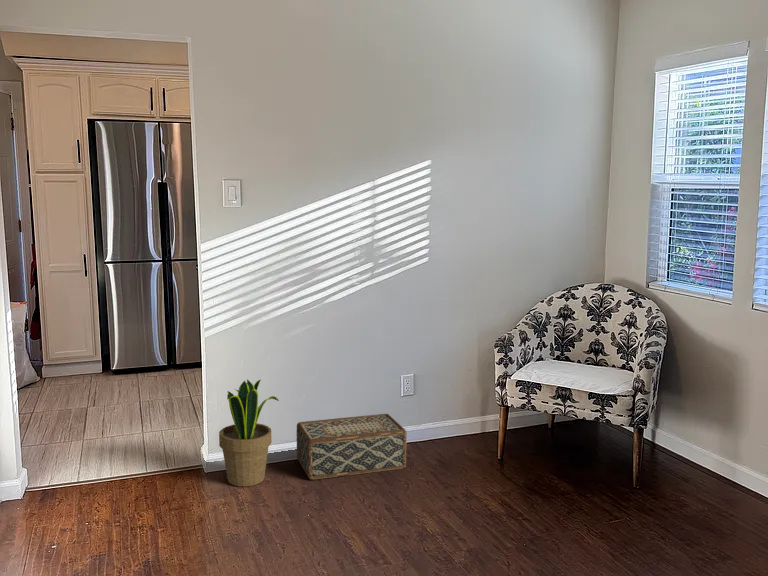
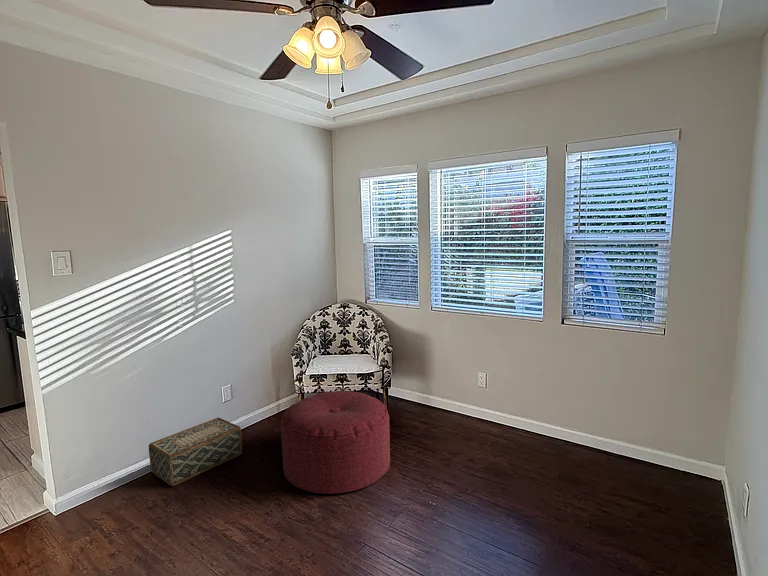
potted plant: present [219,379,279,487] -> none [82,418,139,514]
ottoman: none [441,408,610,554] -> present [281,391,390,494]

